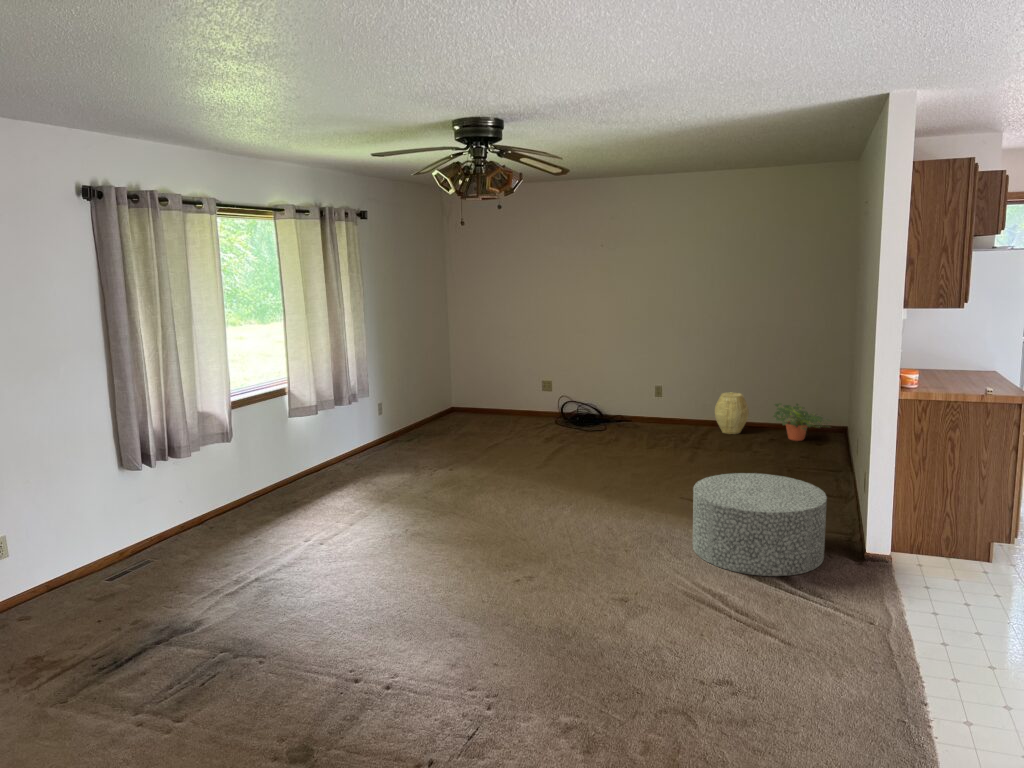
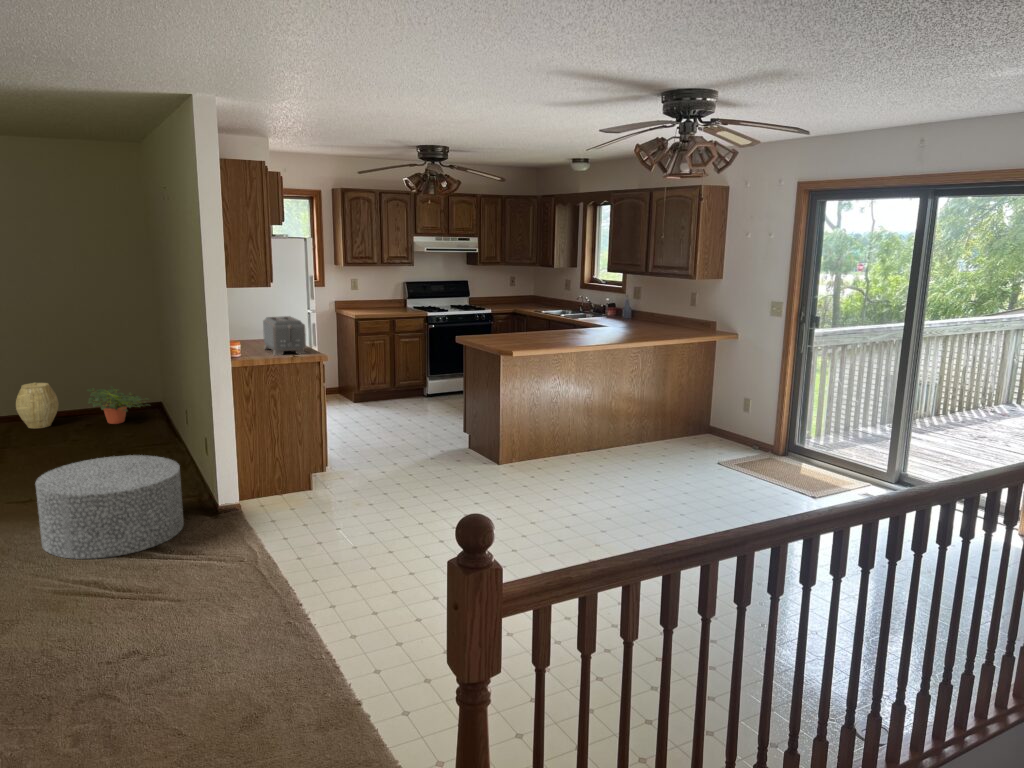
toaster: none [951,345,1008,393] -> present [263,316,306,355]

